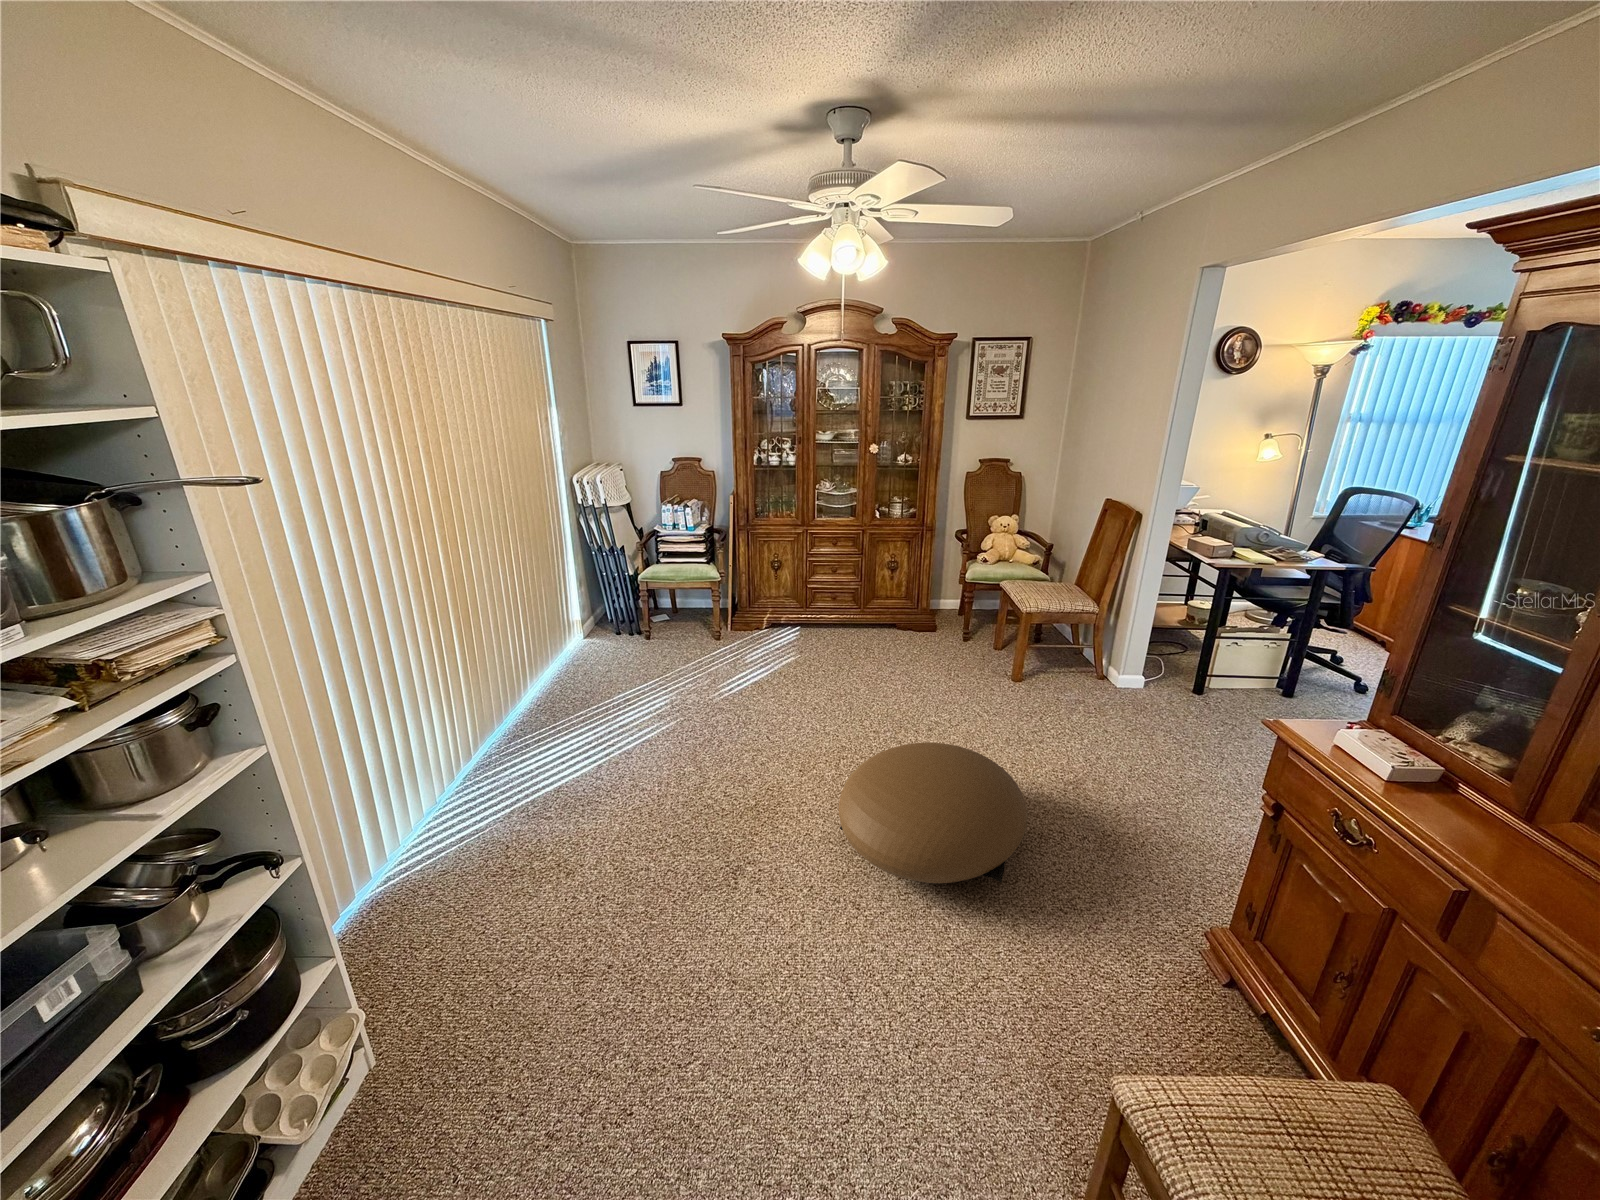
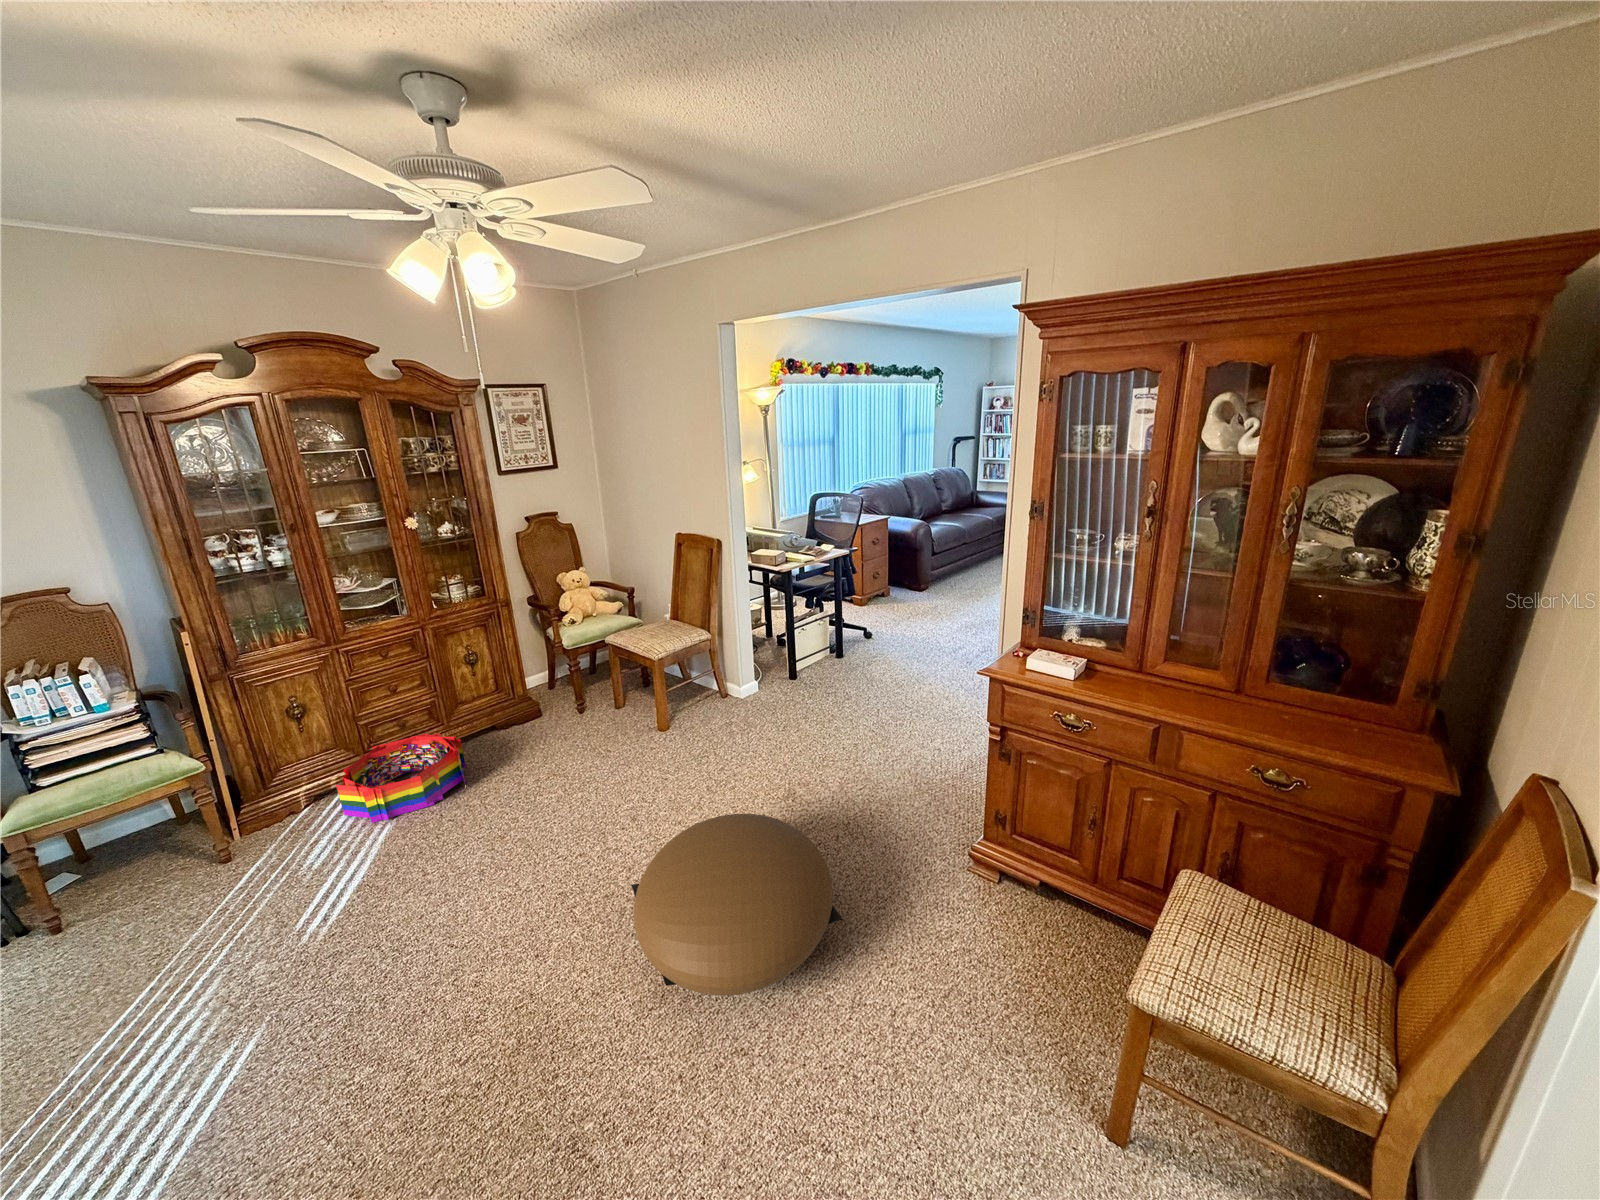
storage bin: none [779,605,860,657] -> present [336,733,466,823]

